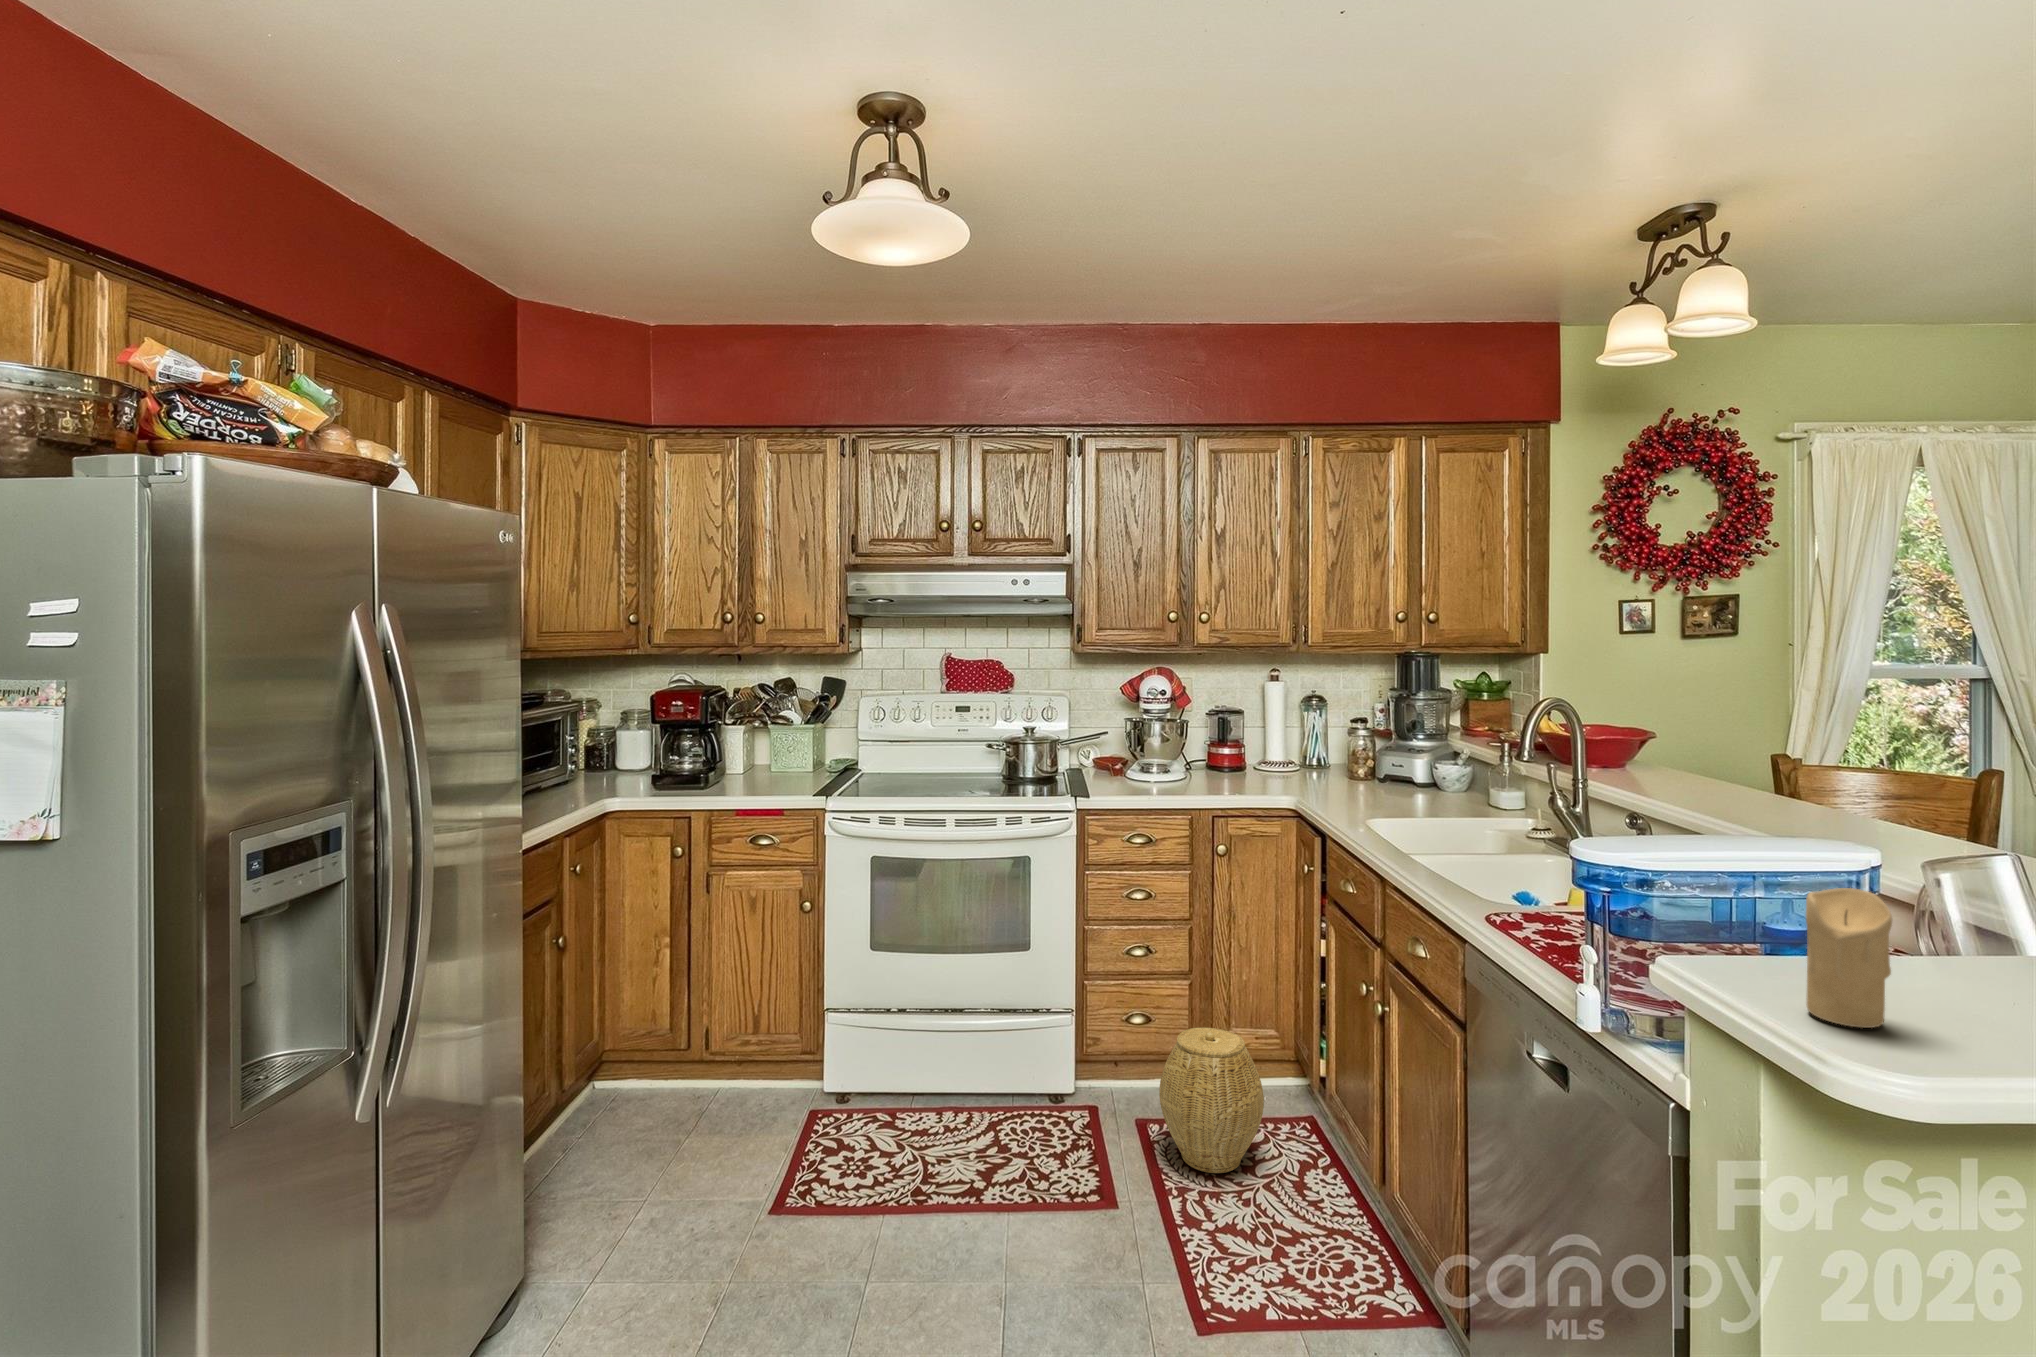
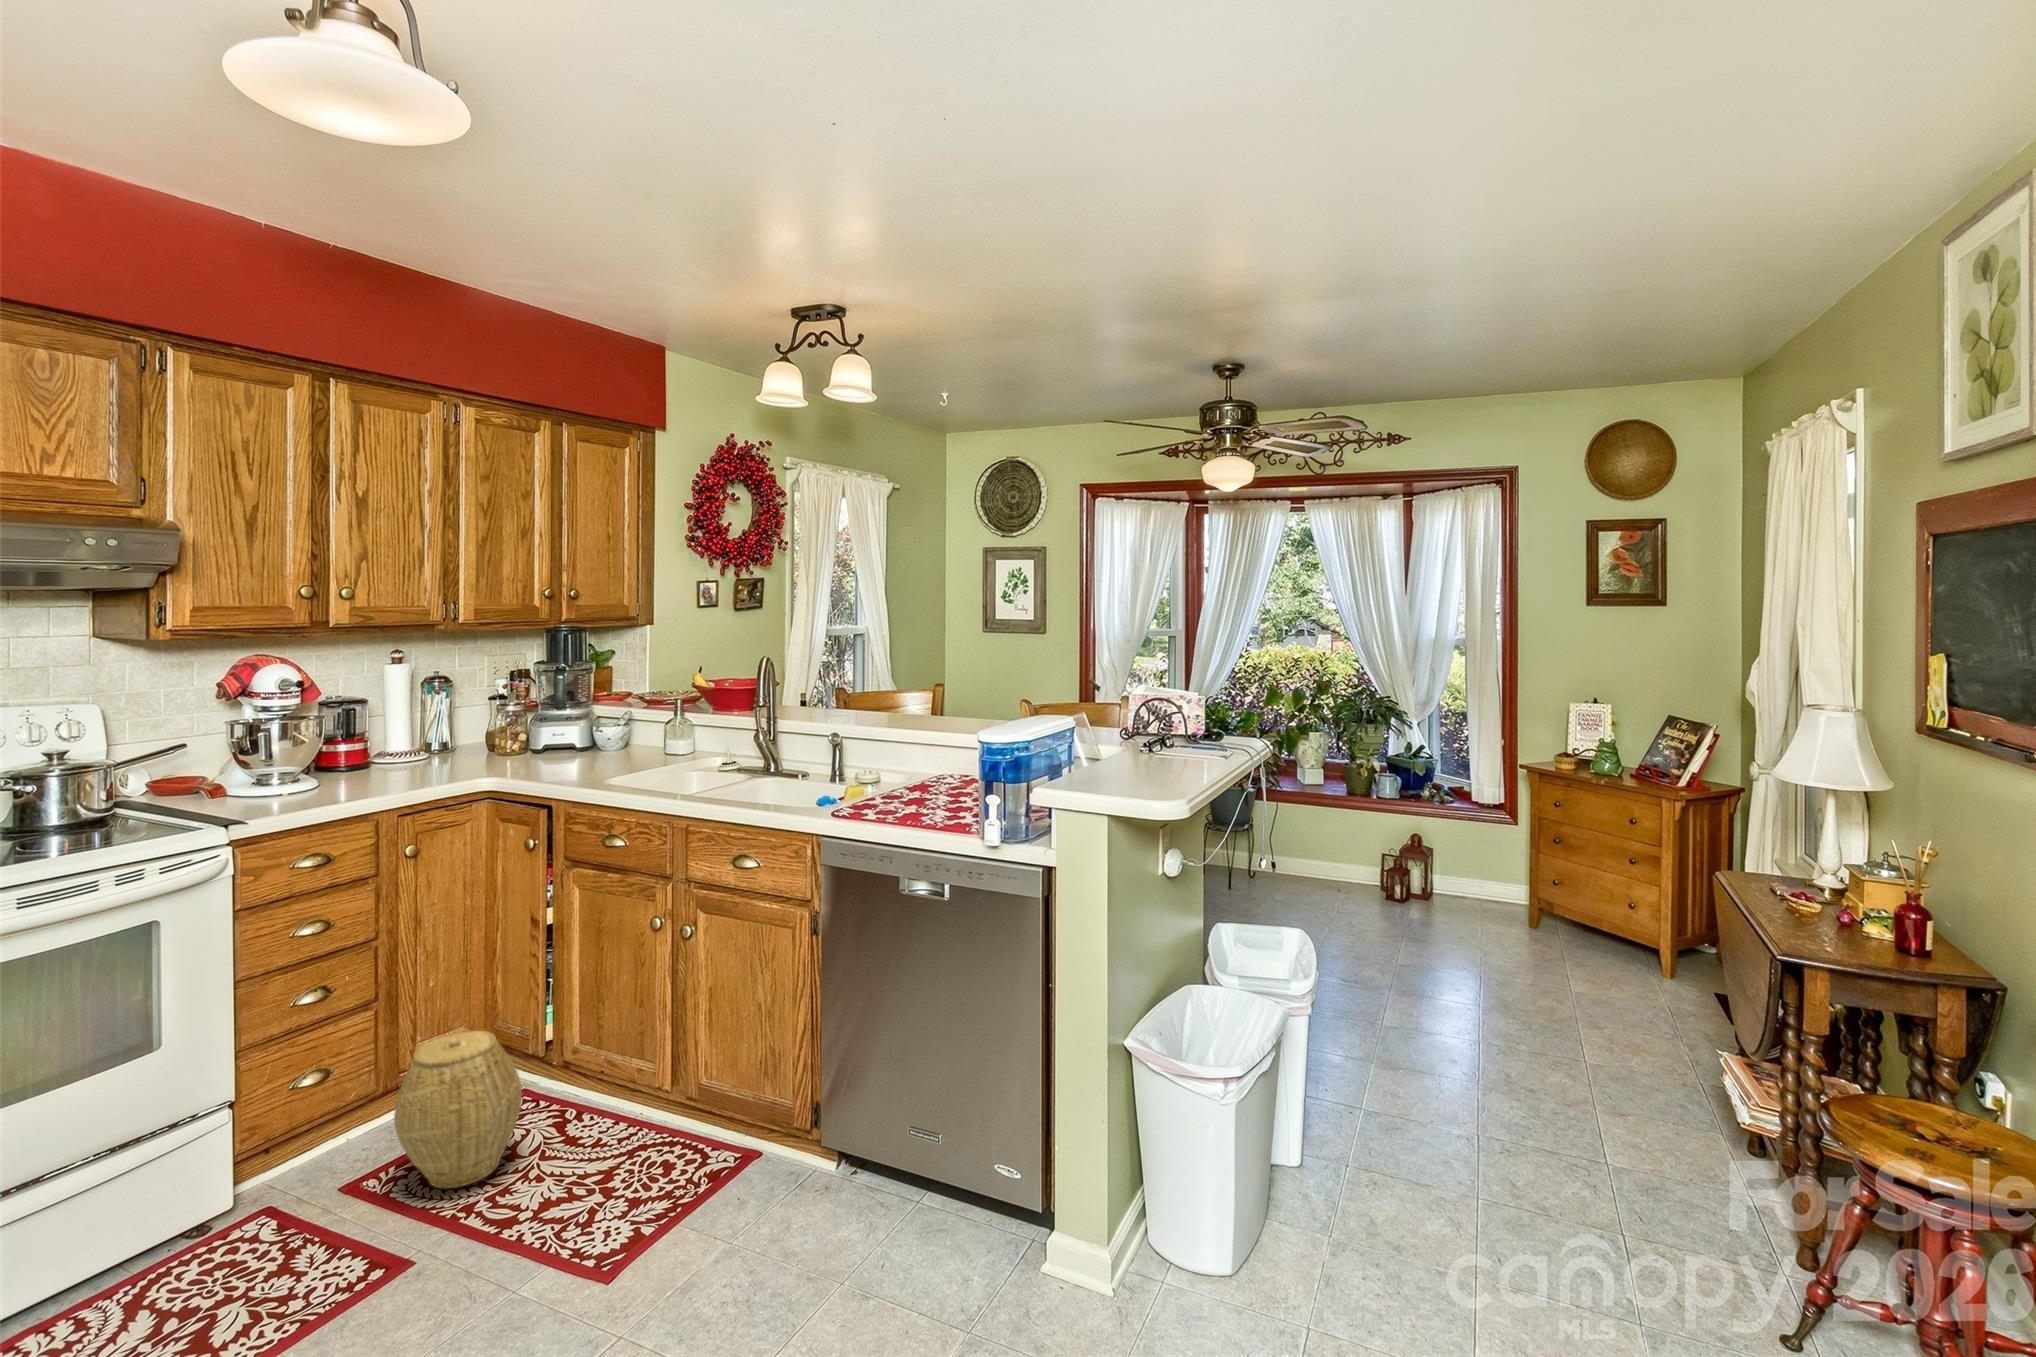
candle: present [1806,888,1892,1028] -> none [1112,720,1143,783]

